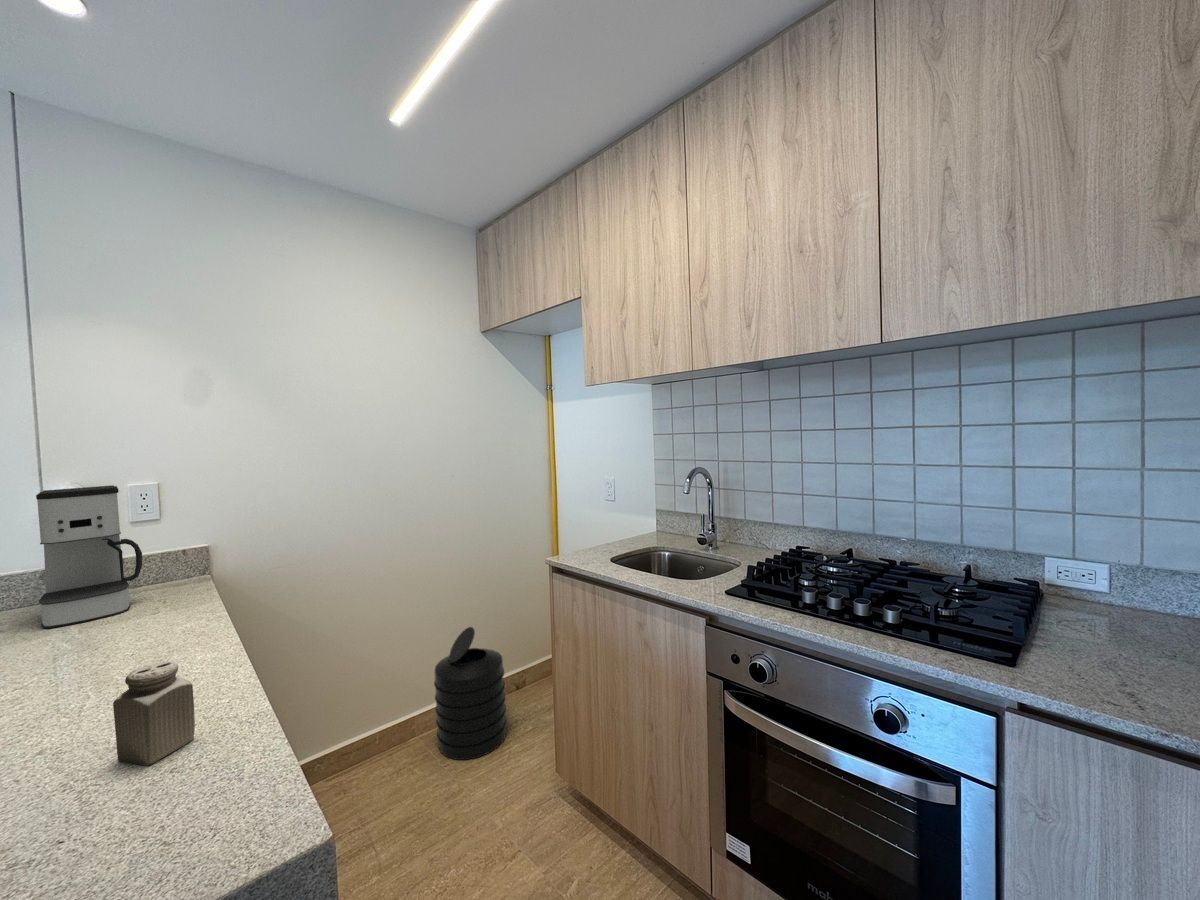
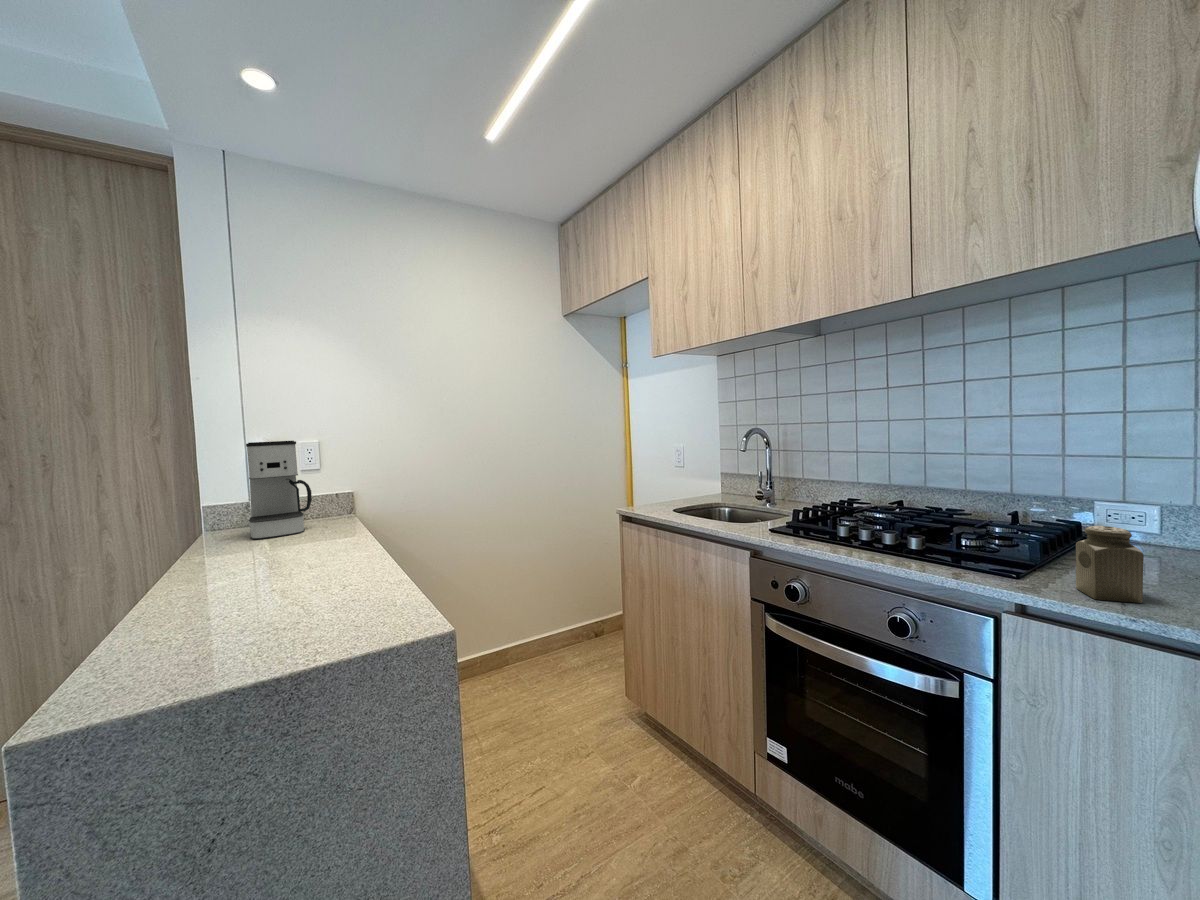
trash can: present [434,627,507,760] -> none [523,573,584,683]
salt shaker: present [113,661,195,765] -> present [1076,526,1144,603]

